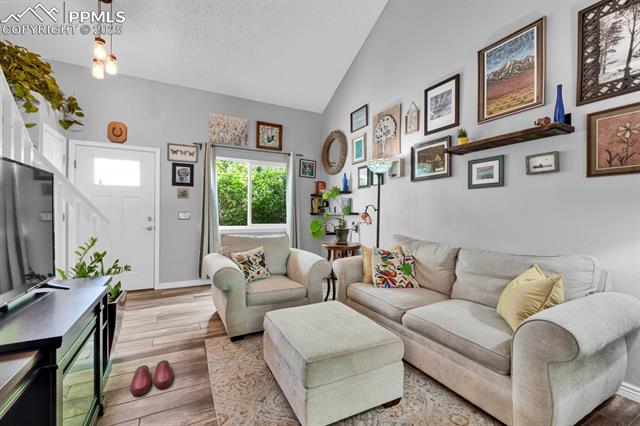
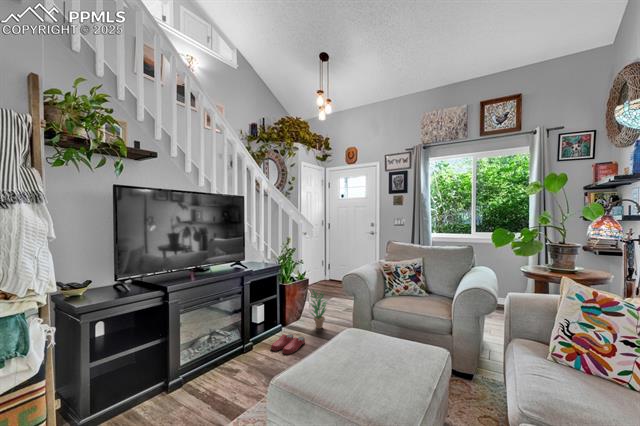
potted plant: none [143,298,173,347] -> present [310,290,326,329]

